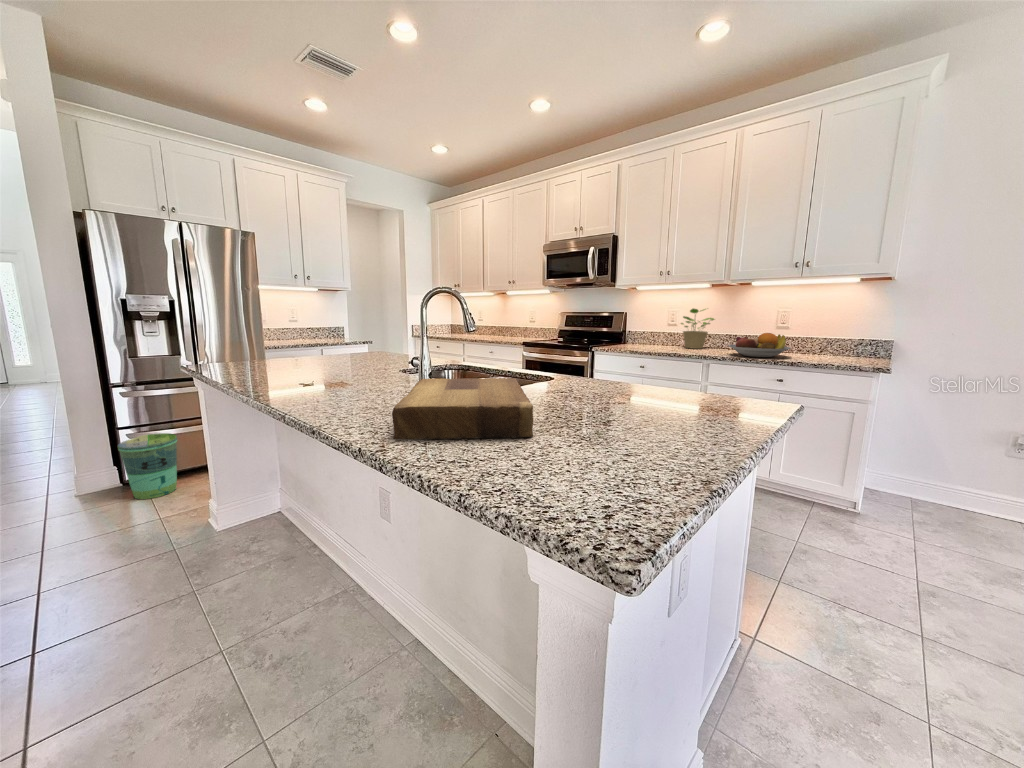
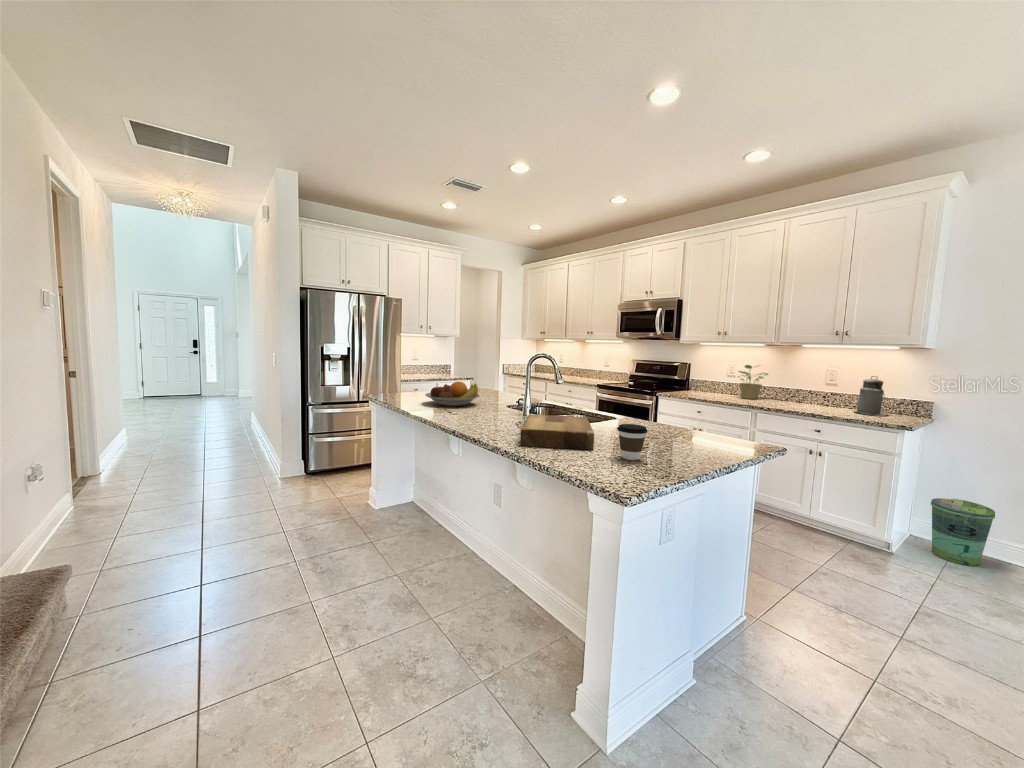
canister: none [812,314,850,359] -> present [855,376,887,416]
fruit bowl: present [728,333,791,357] -> present [425,382,480,406]
coffee cup: none [579,385,637,455] -> present [617,424,647,460]
trash can: present [118,433,177,499] -> present [931,498,995,566]

